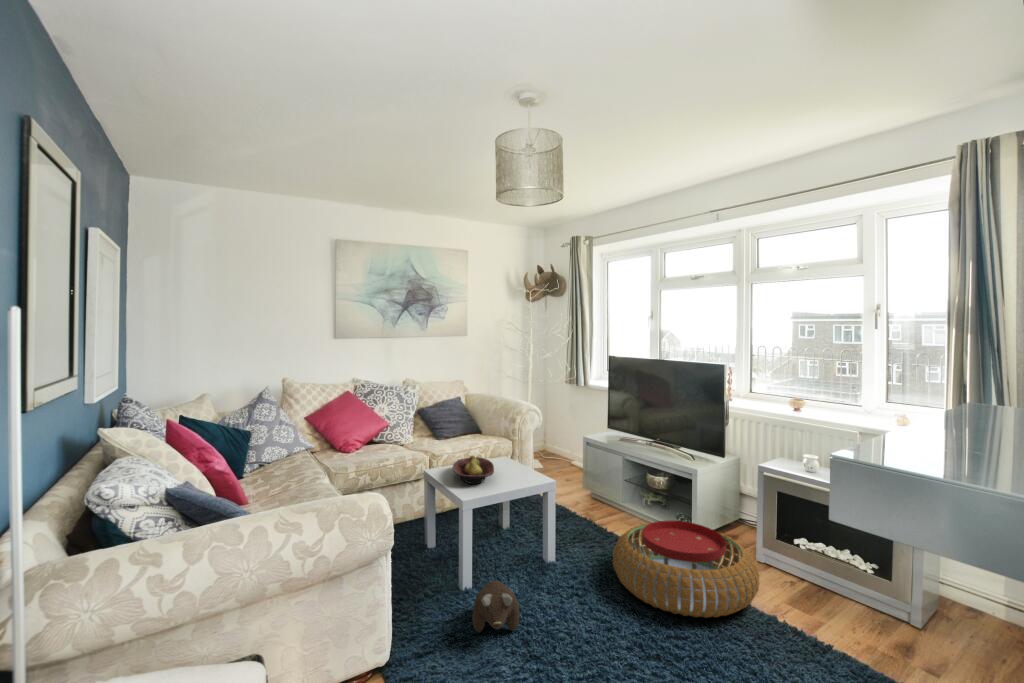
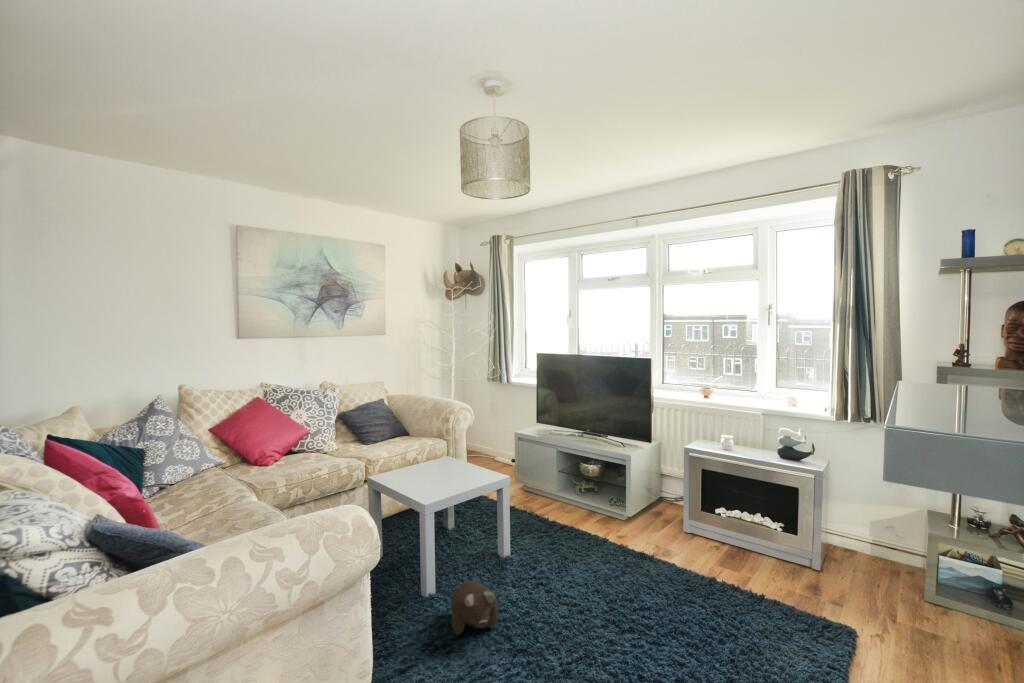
fruit bowl: present [453,456,494,484] -> none [402,458,449,487]
pouf: present [613,521,760,618] -> none [567,505,699,590]

